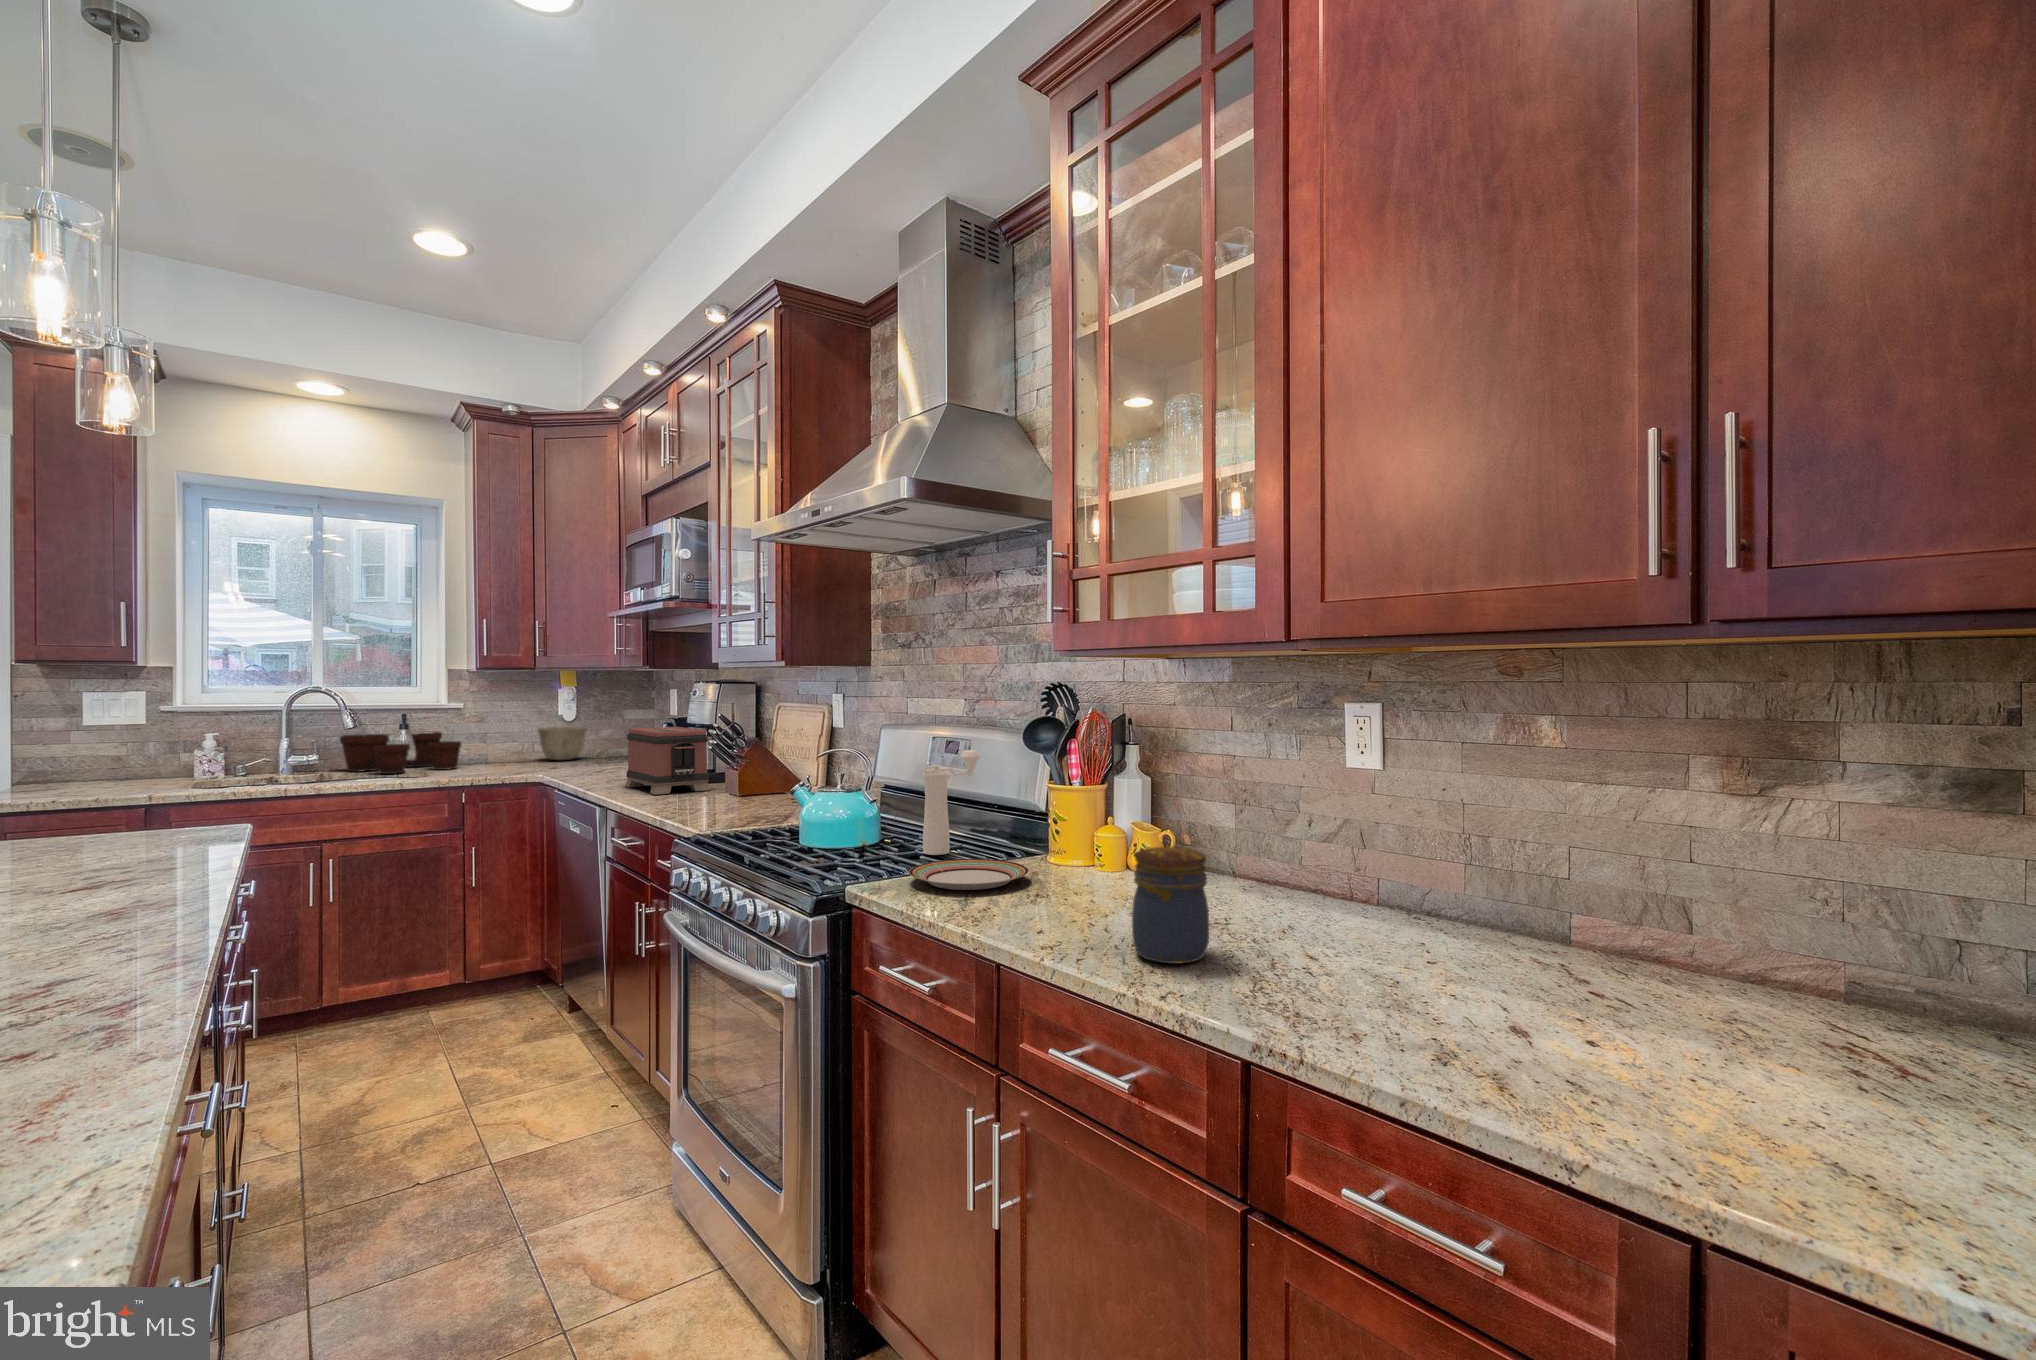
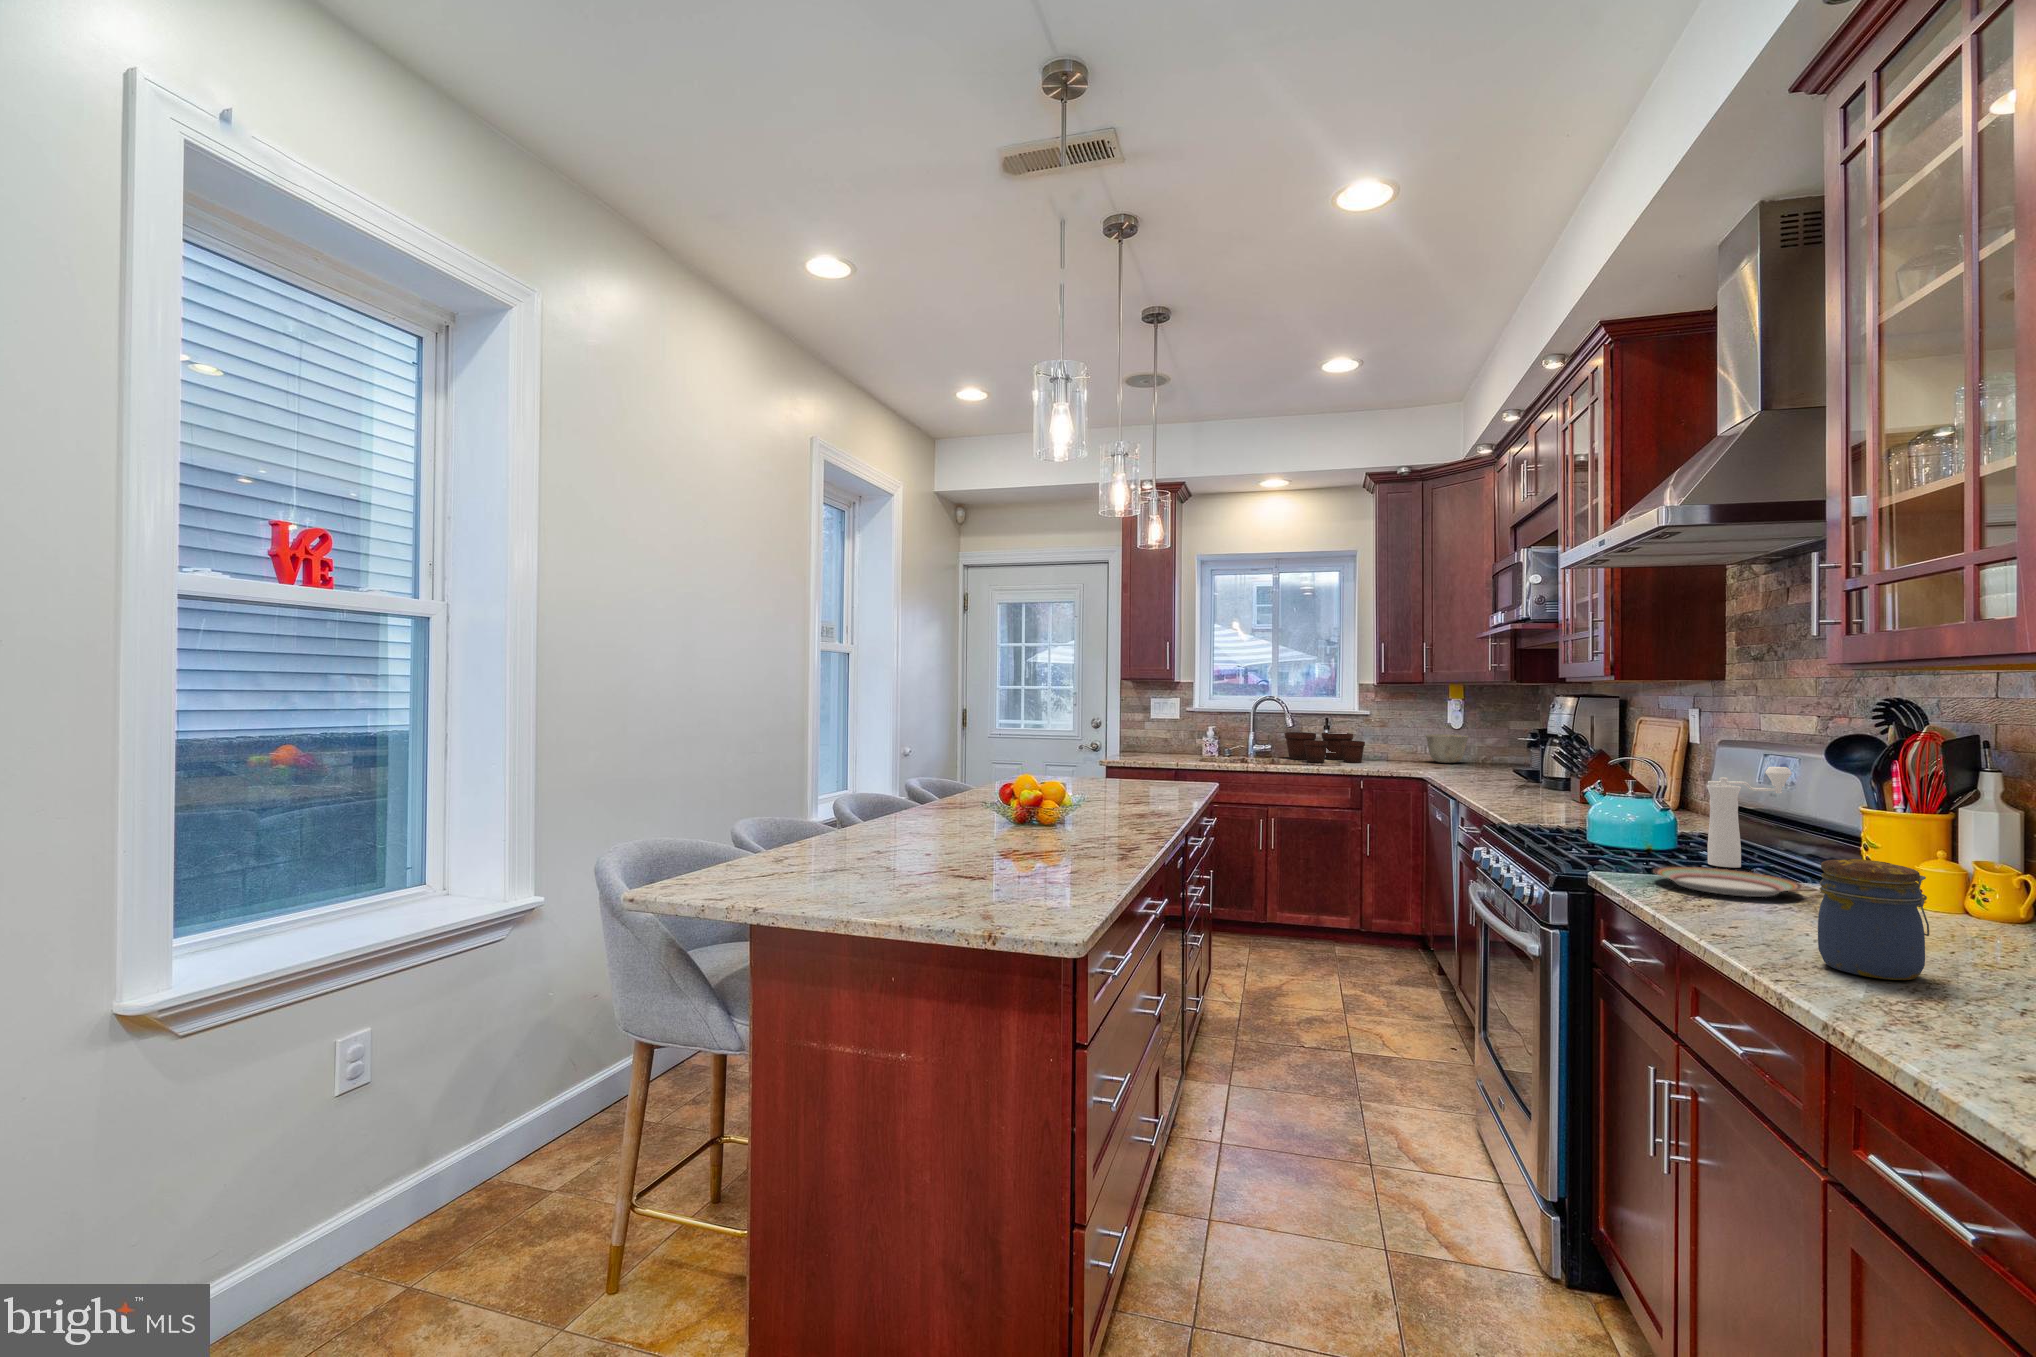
toaster: present [625,727,711,795] -> none [1478,736,1554,795]

